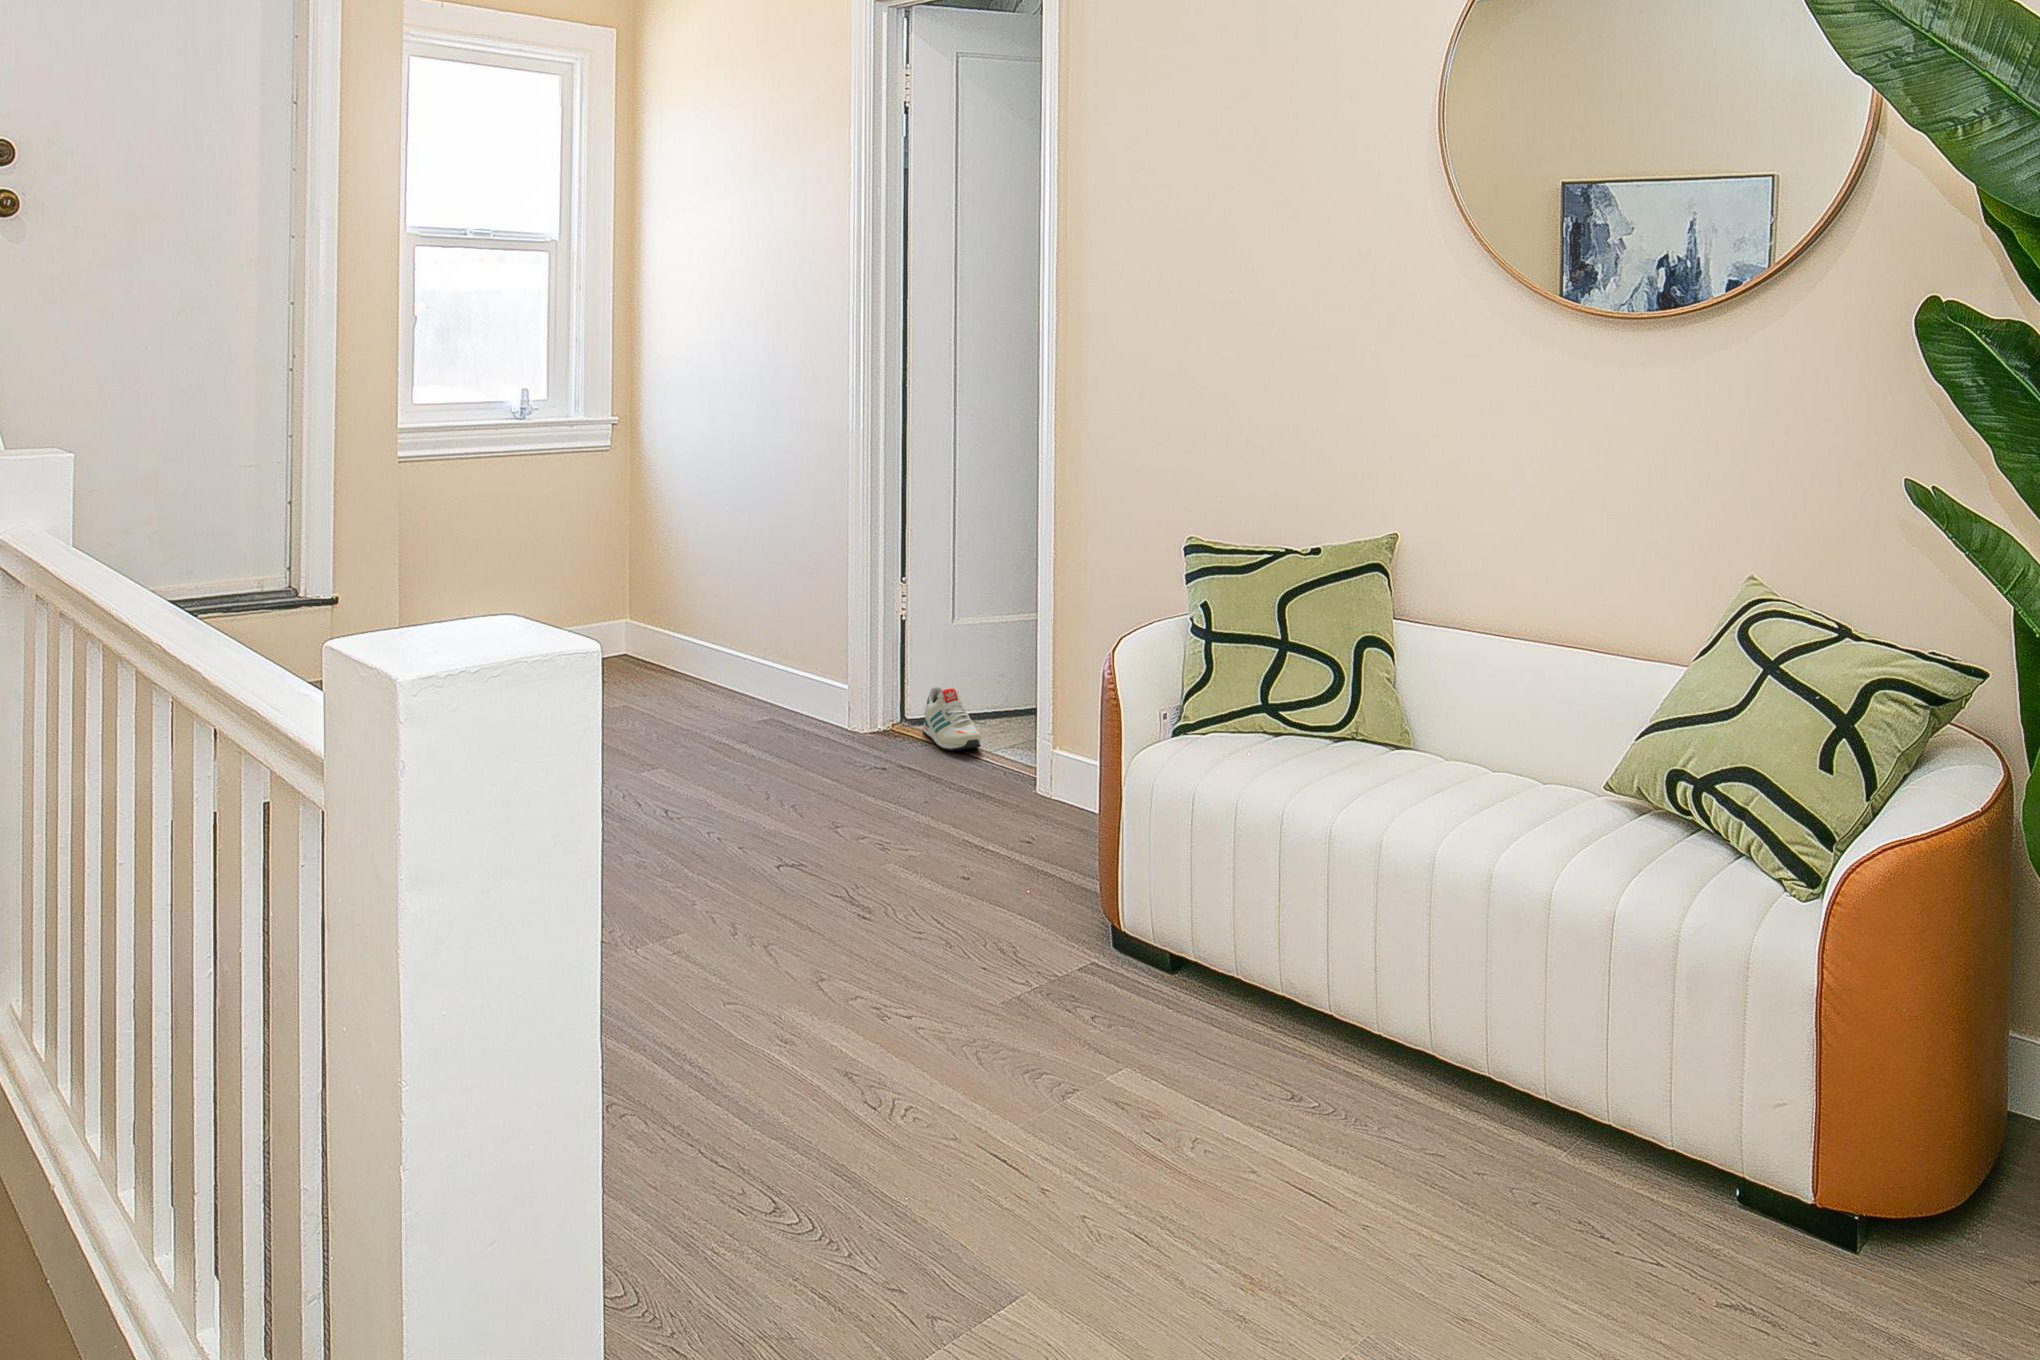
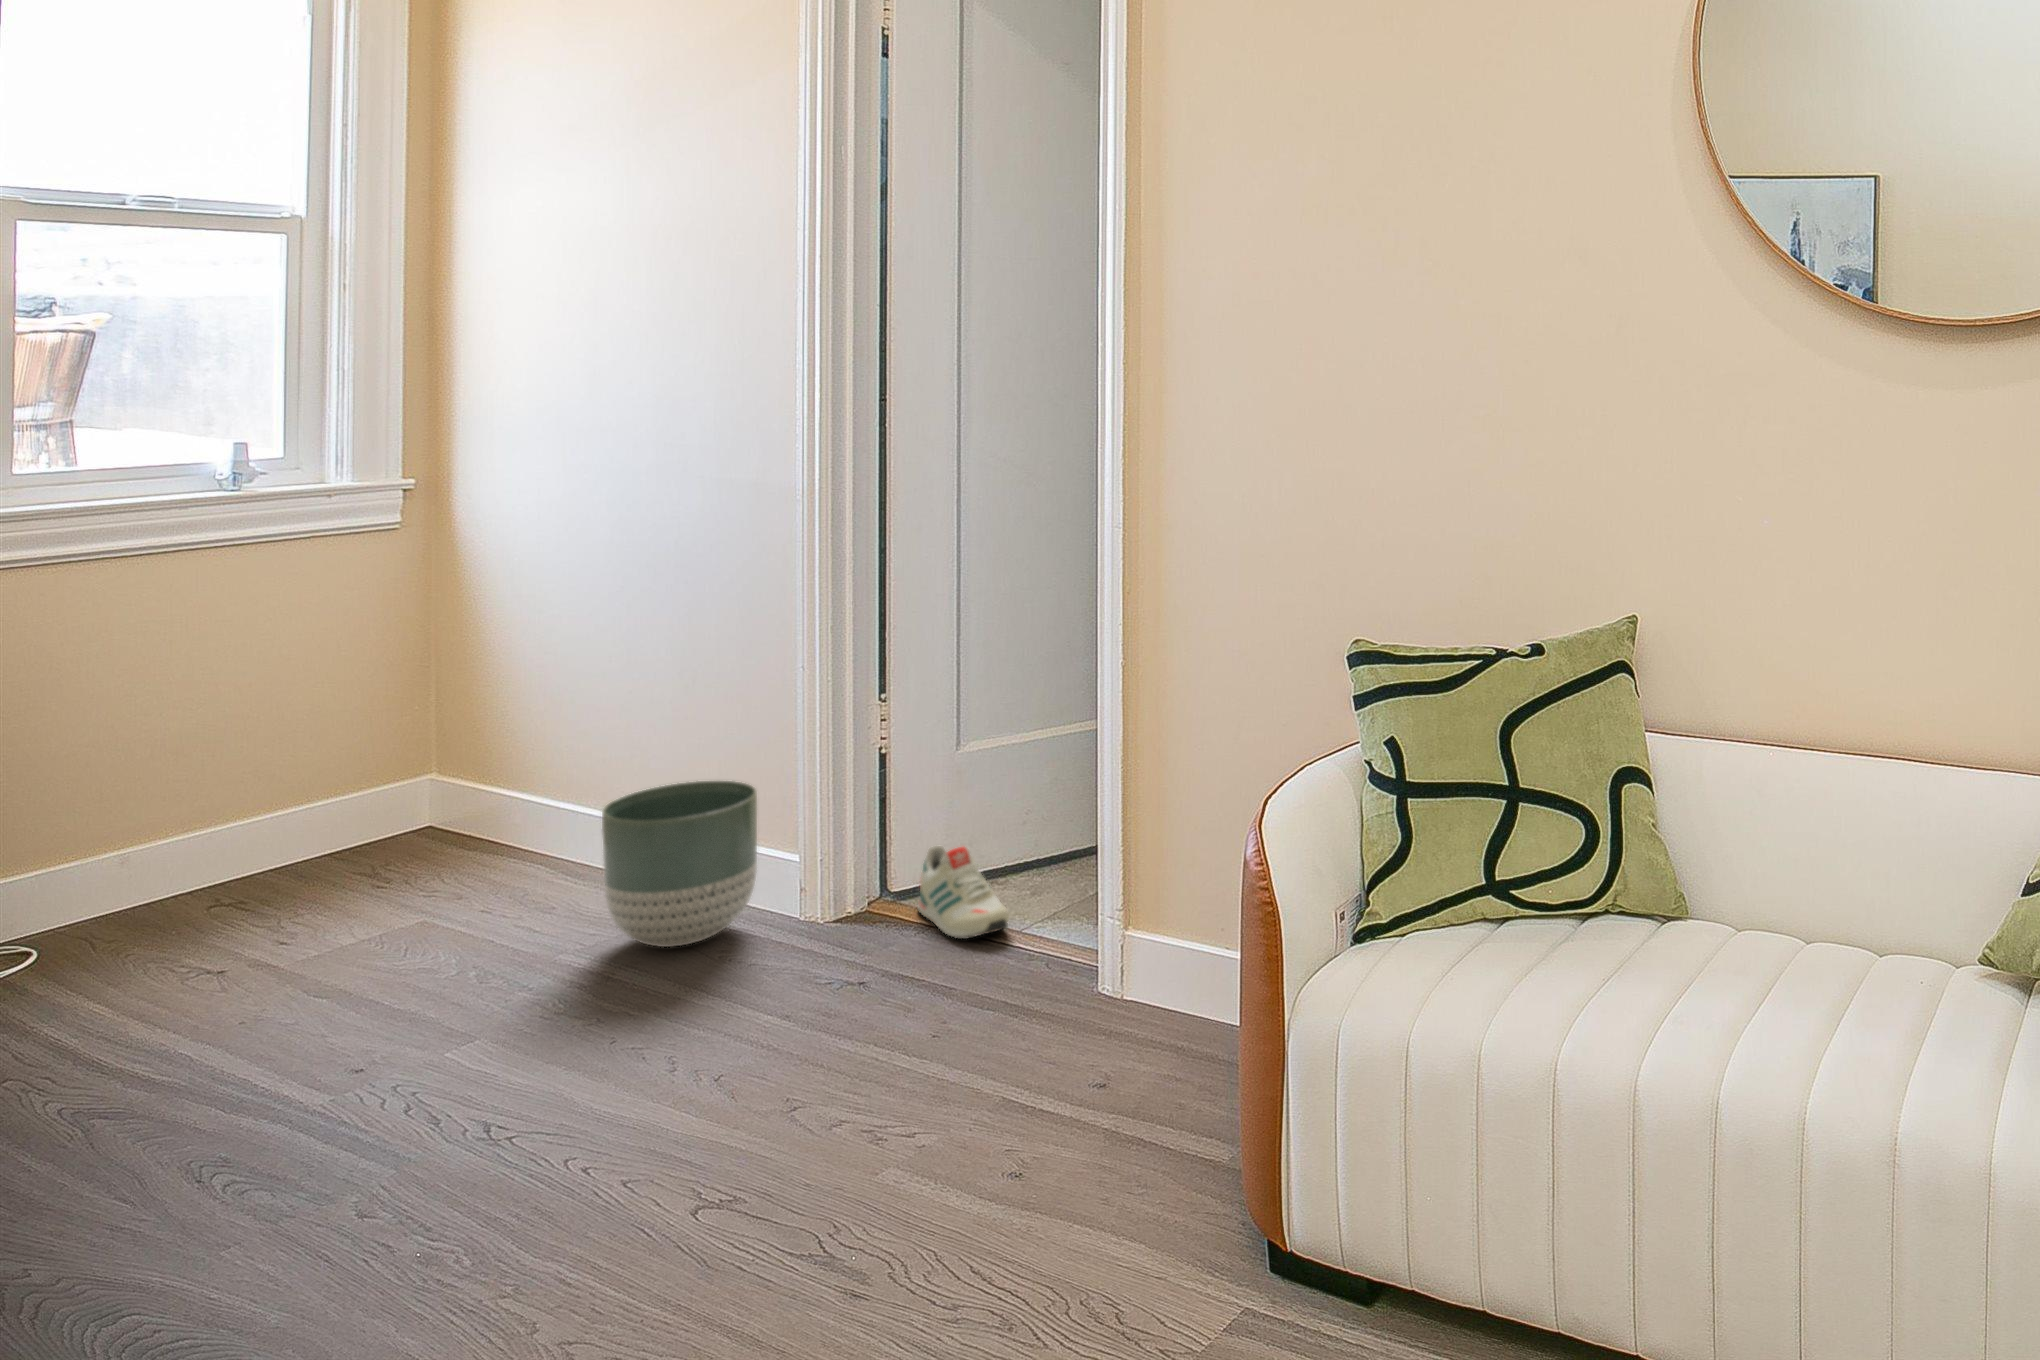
planter: none [727,627,821,734] -> present [602,781,757,947]

